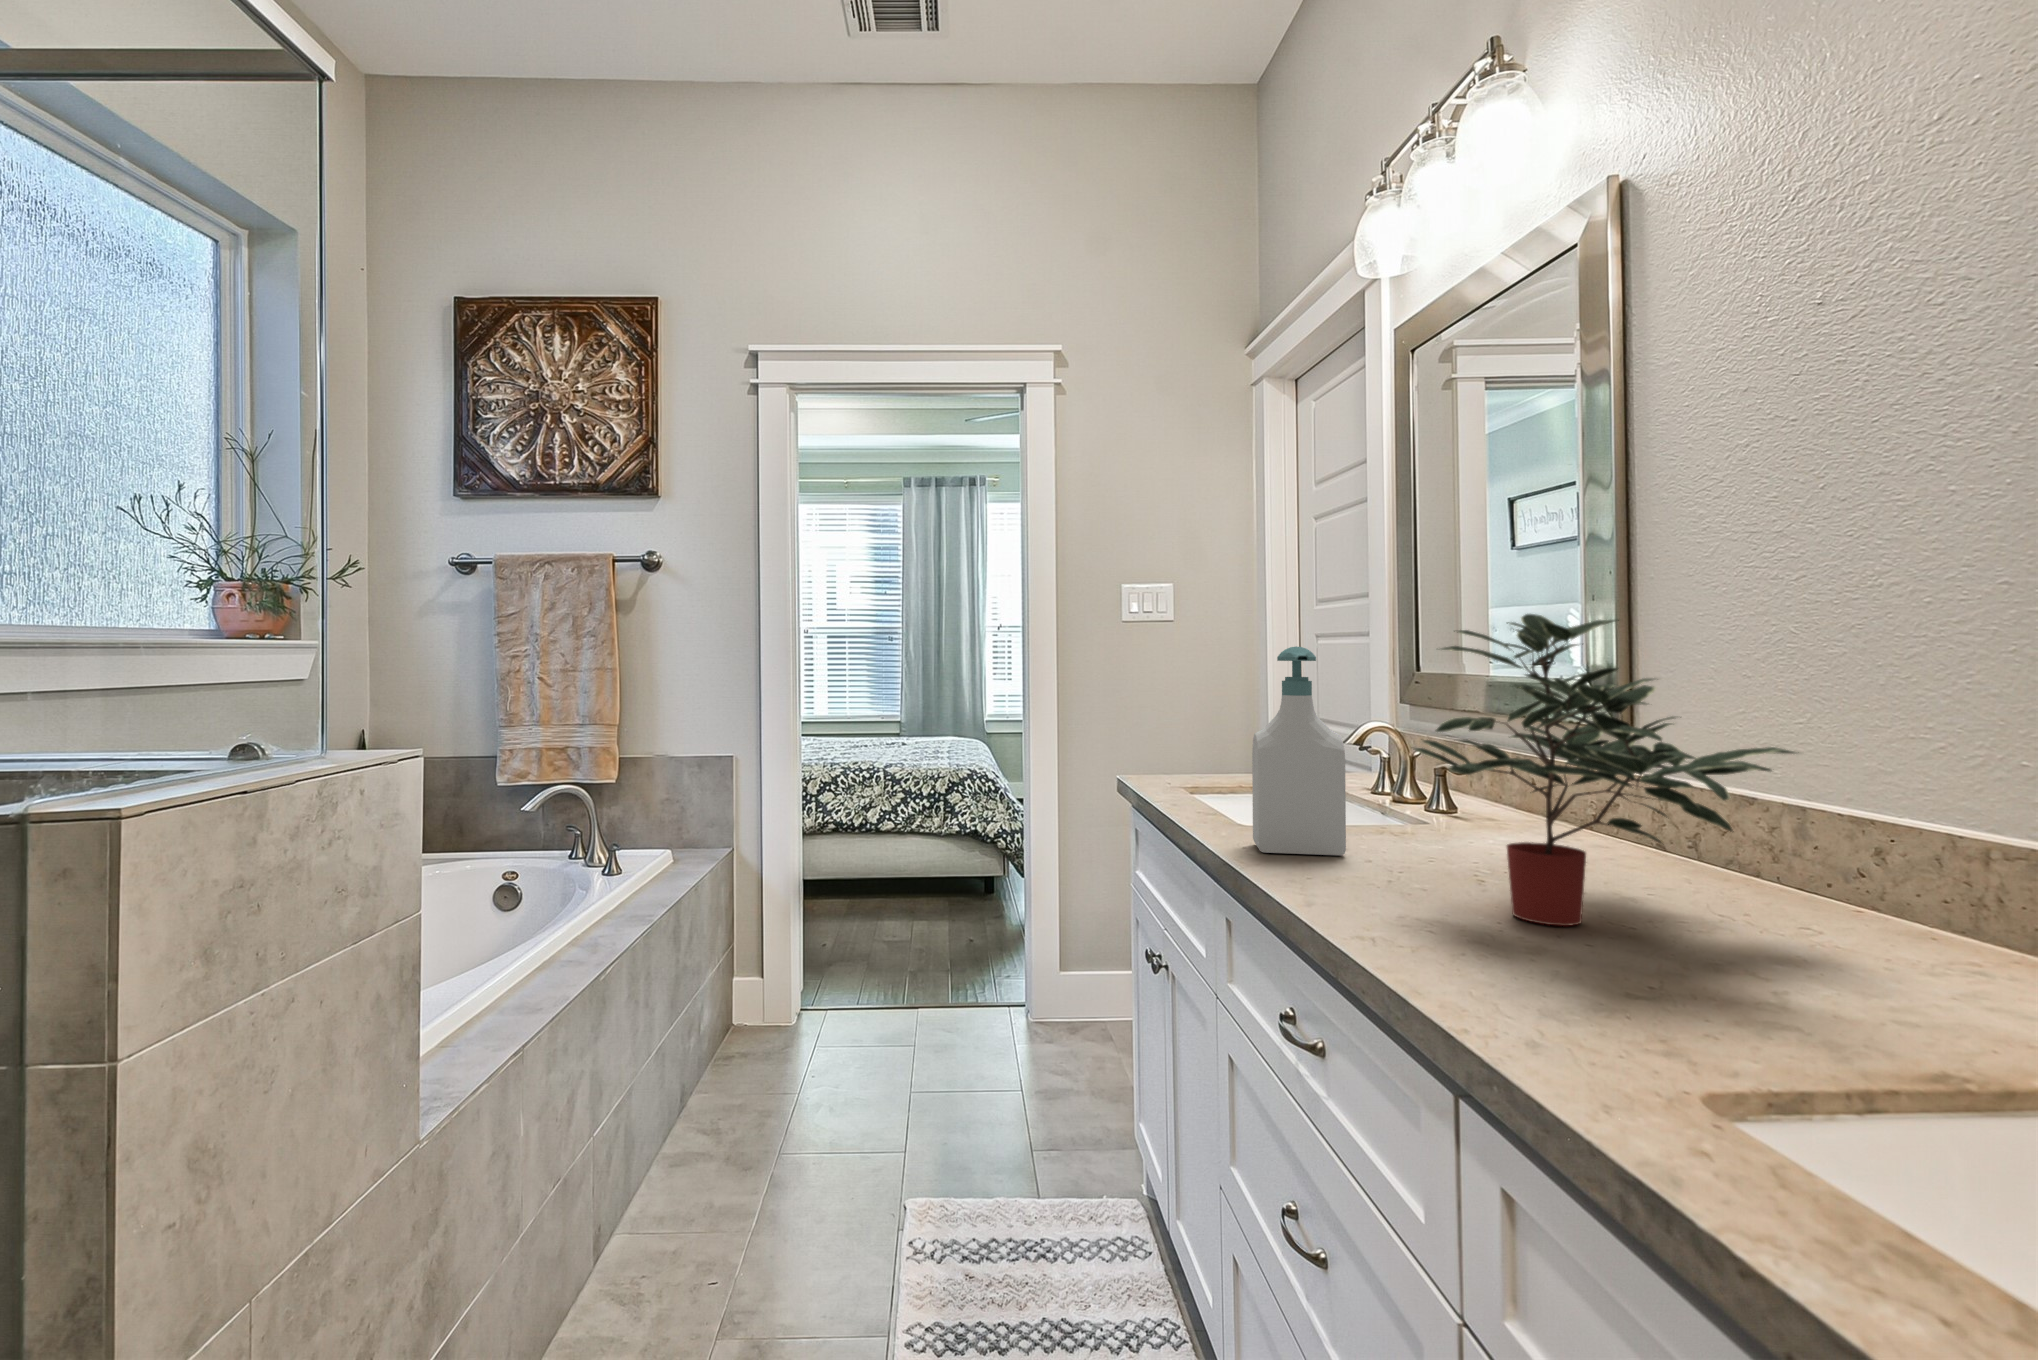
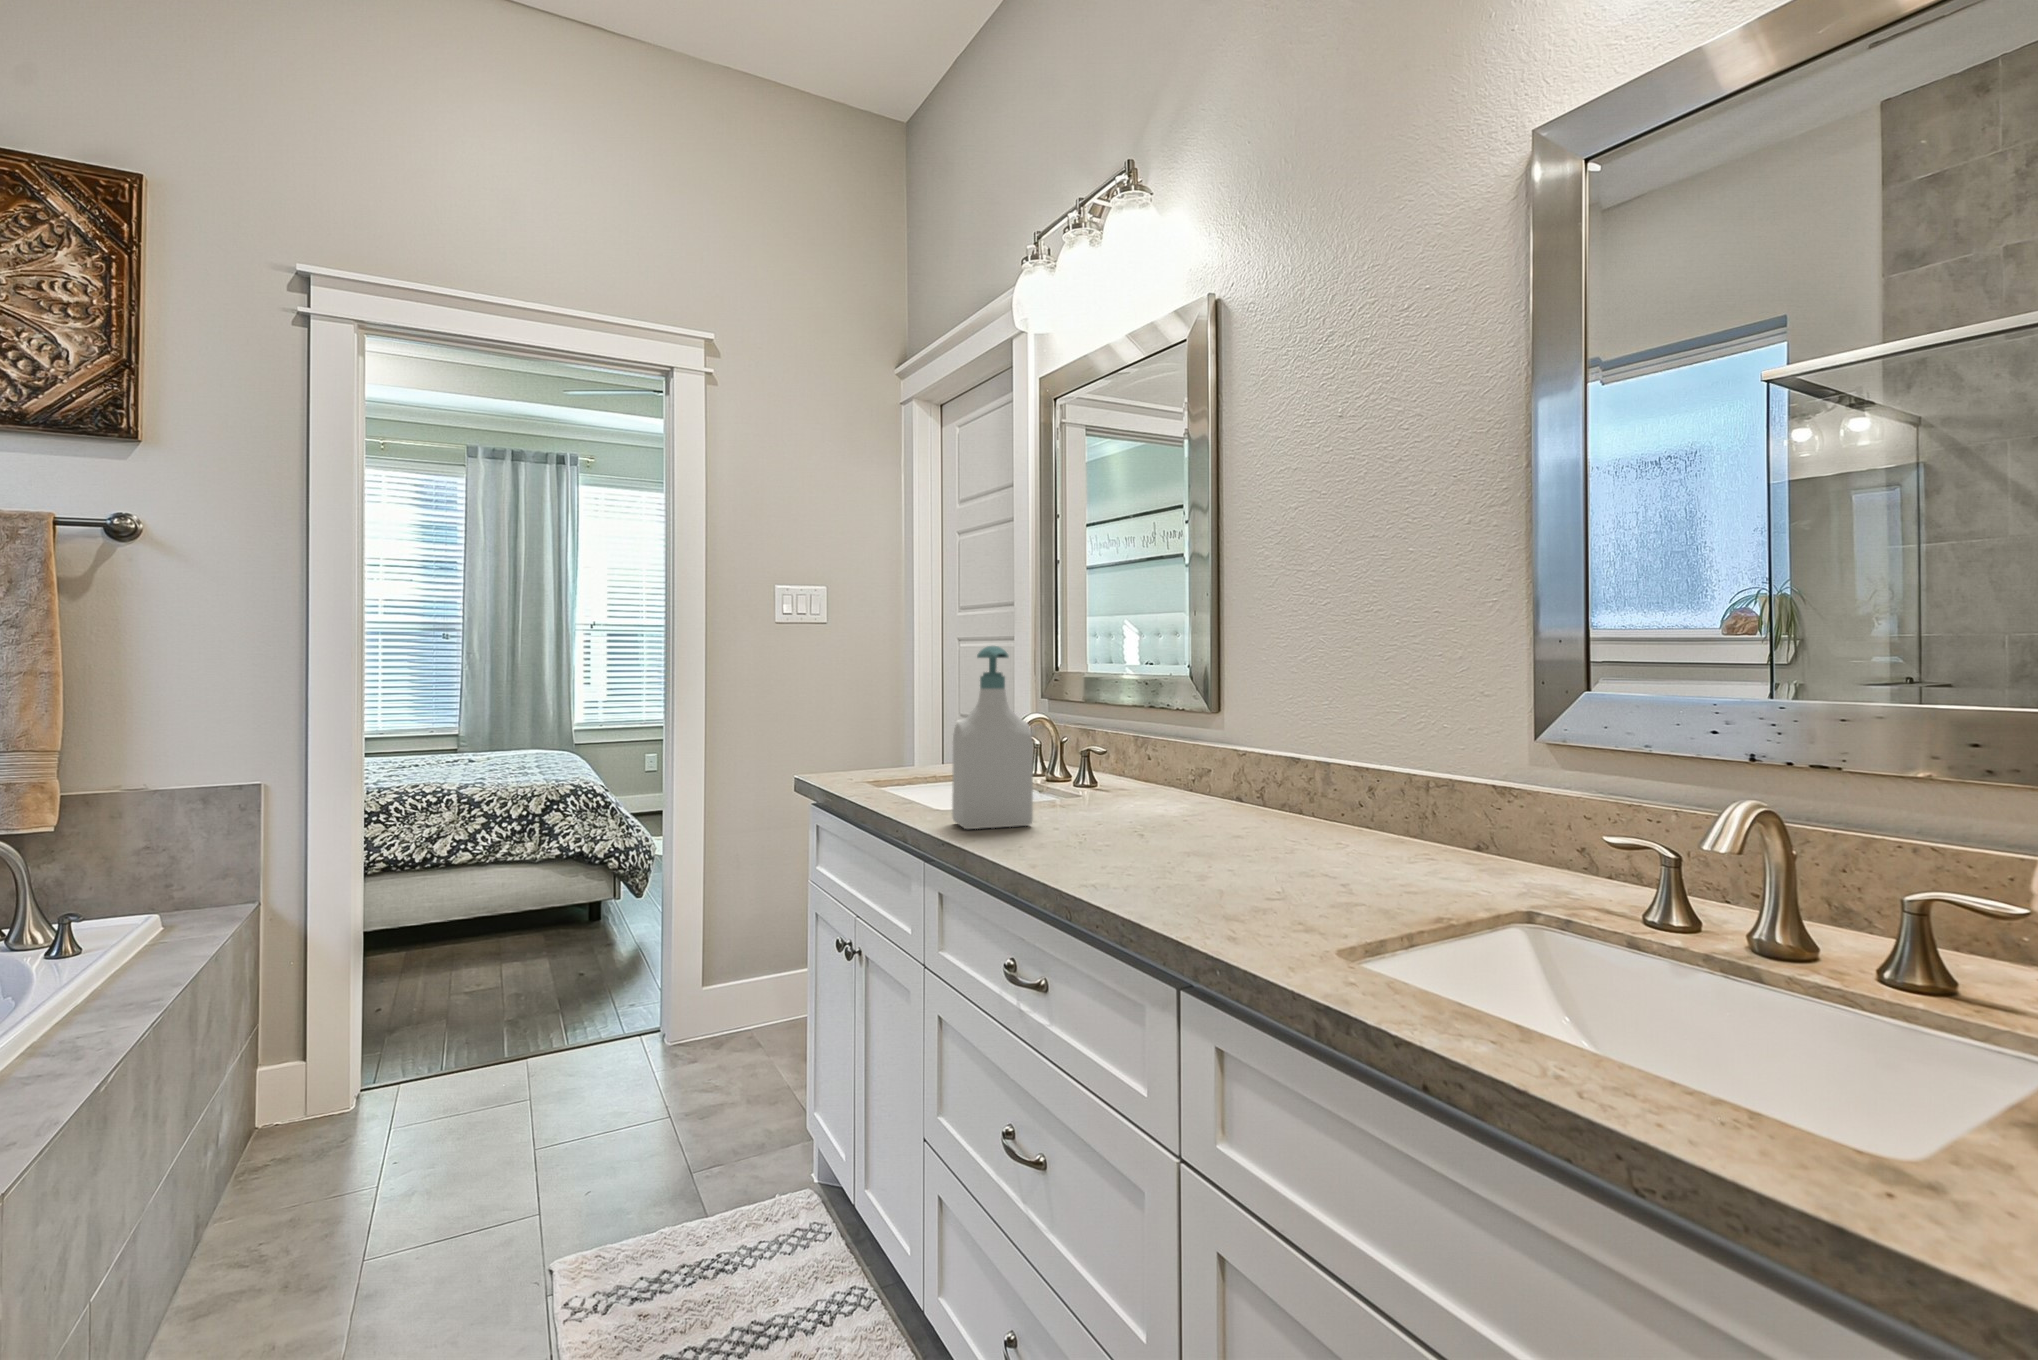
potted plant: present [1414,614,1796,926] -> none [1102,621,1344,859]

